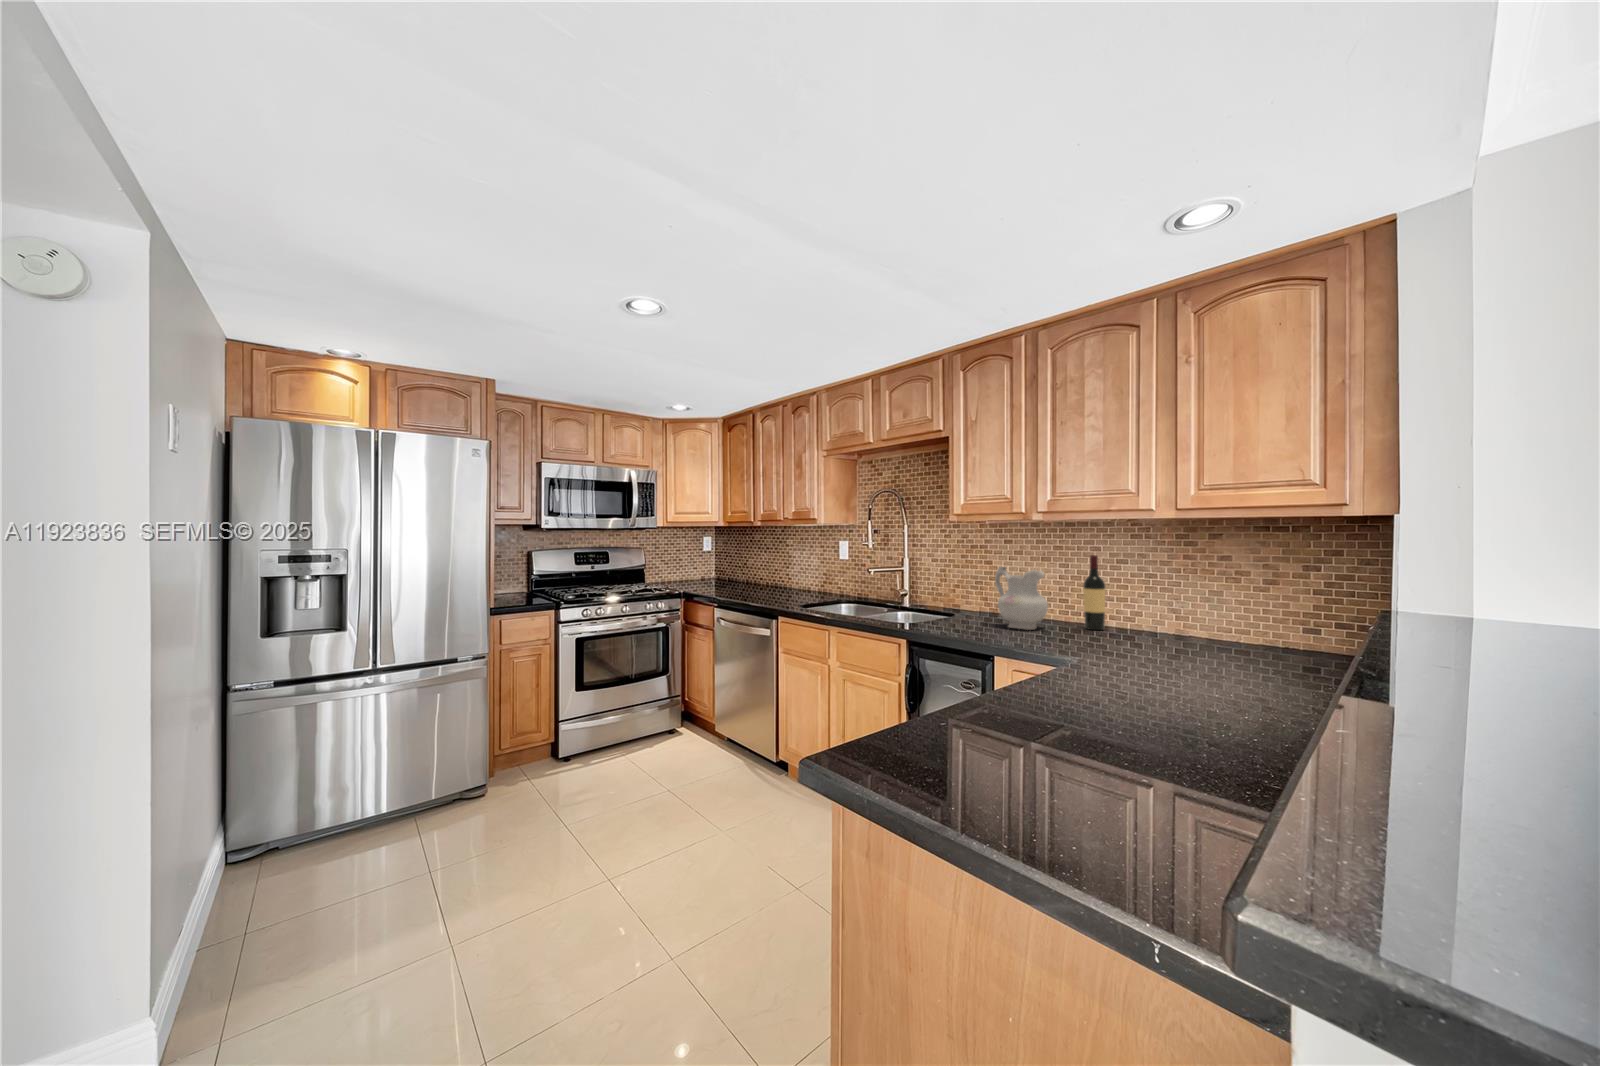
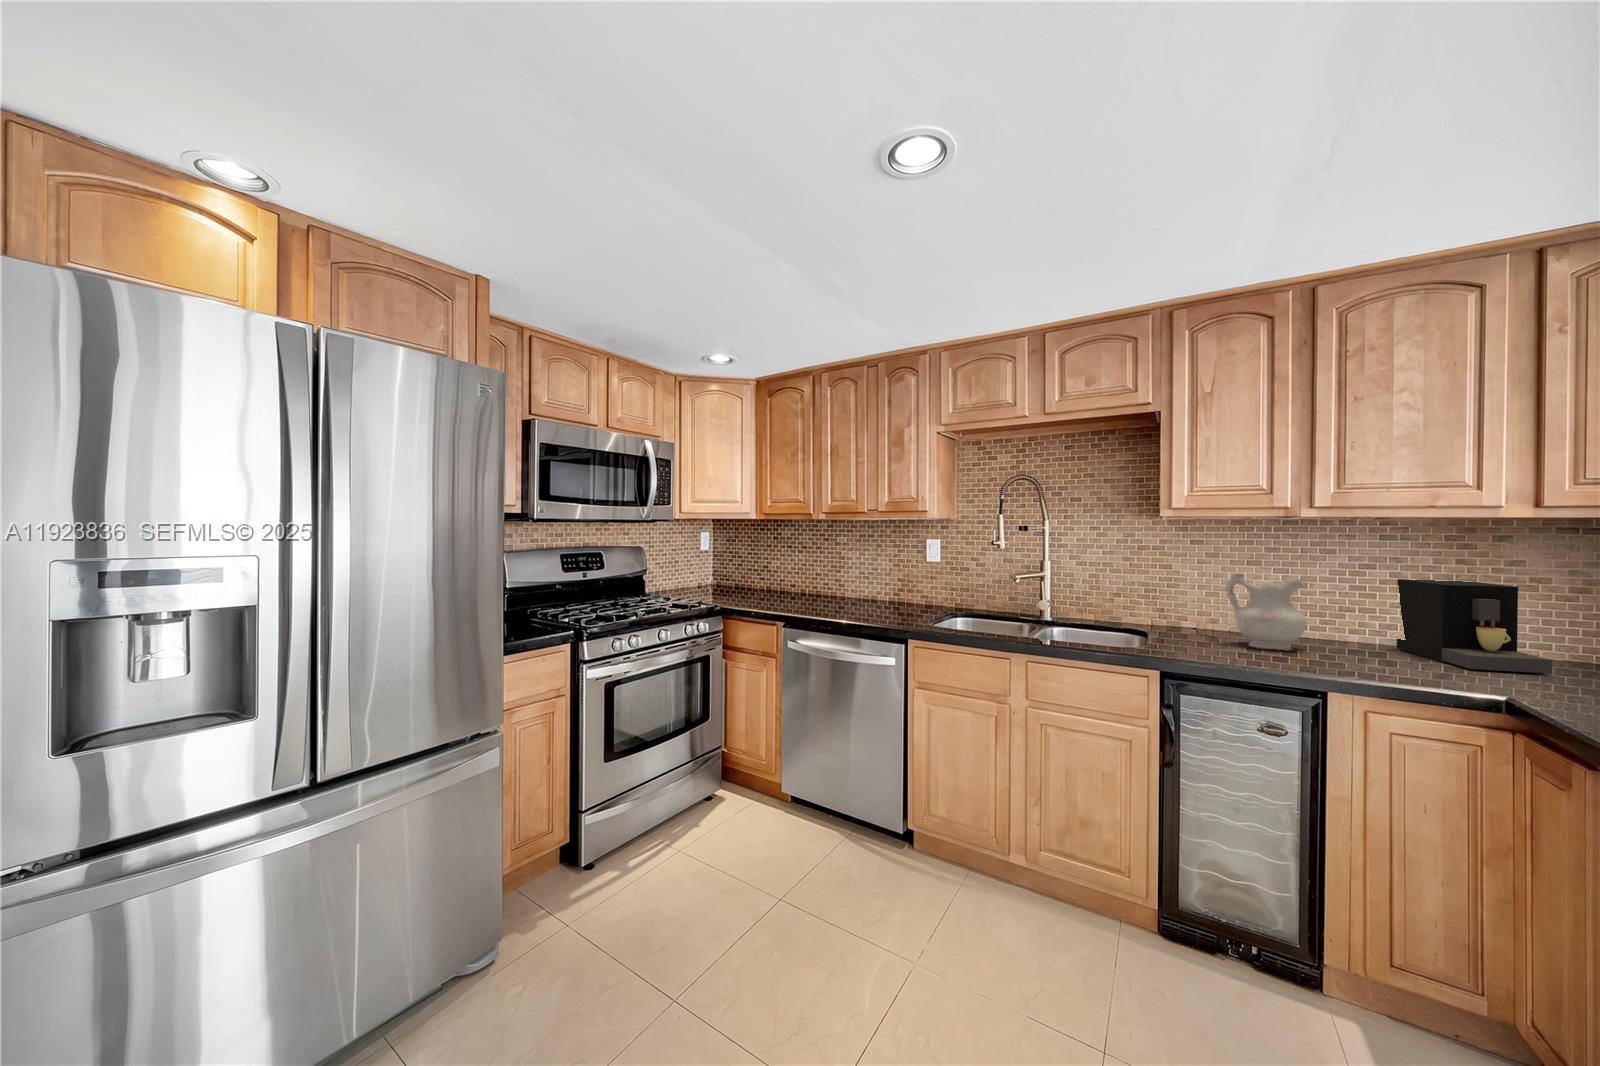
wine bottle: present [1083,555,1106,630] -> none [1325,559,1354,647]
coffee maker: none [1135,572,1199,651] -> present [1397,579,1552,673]

